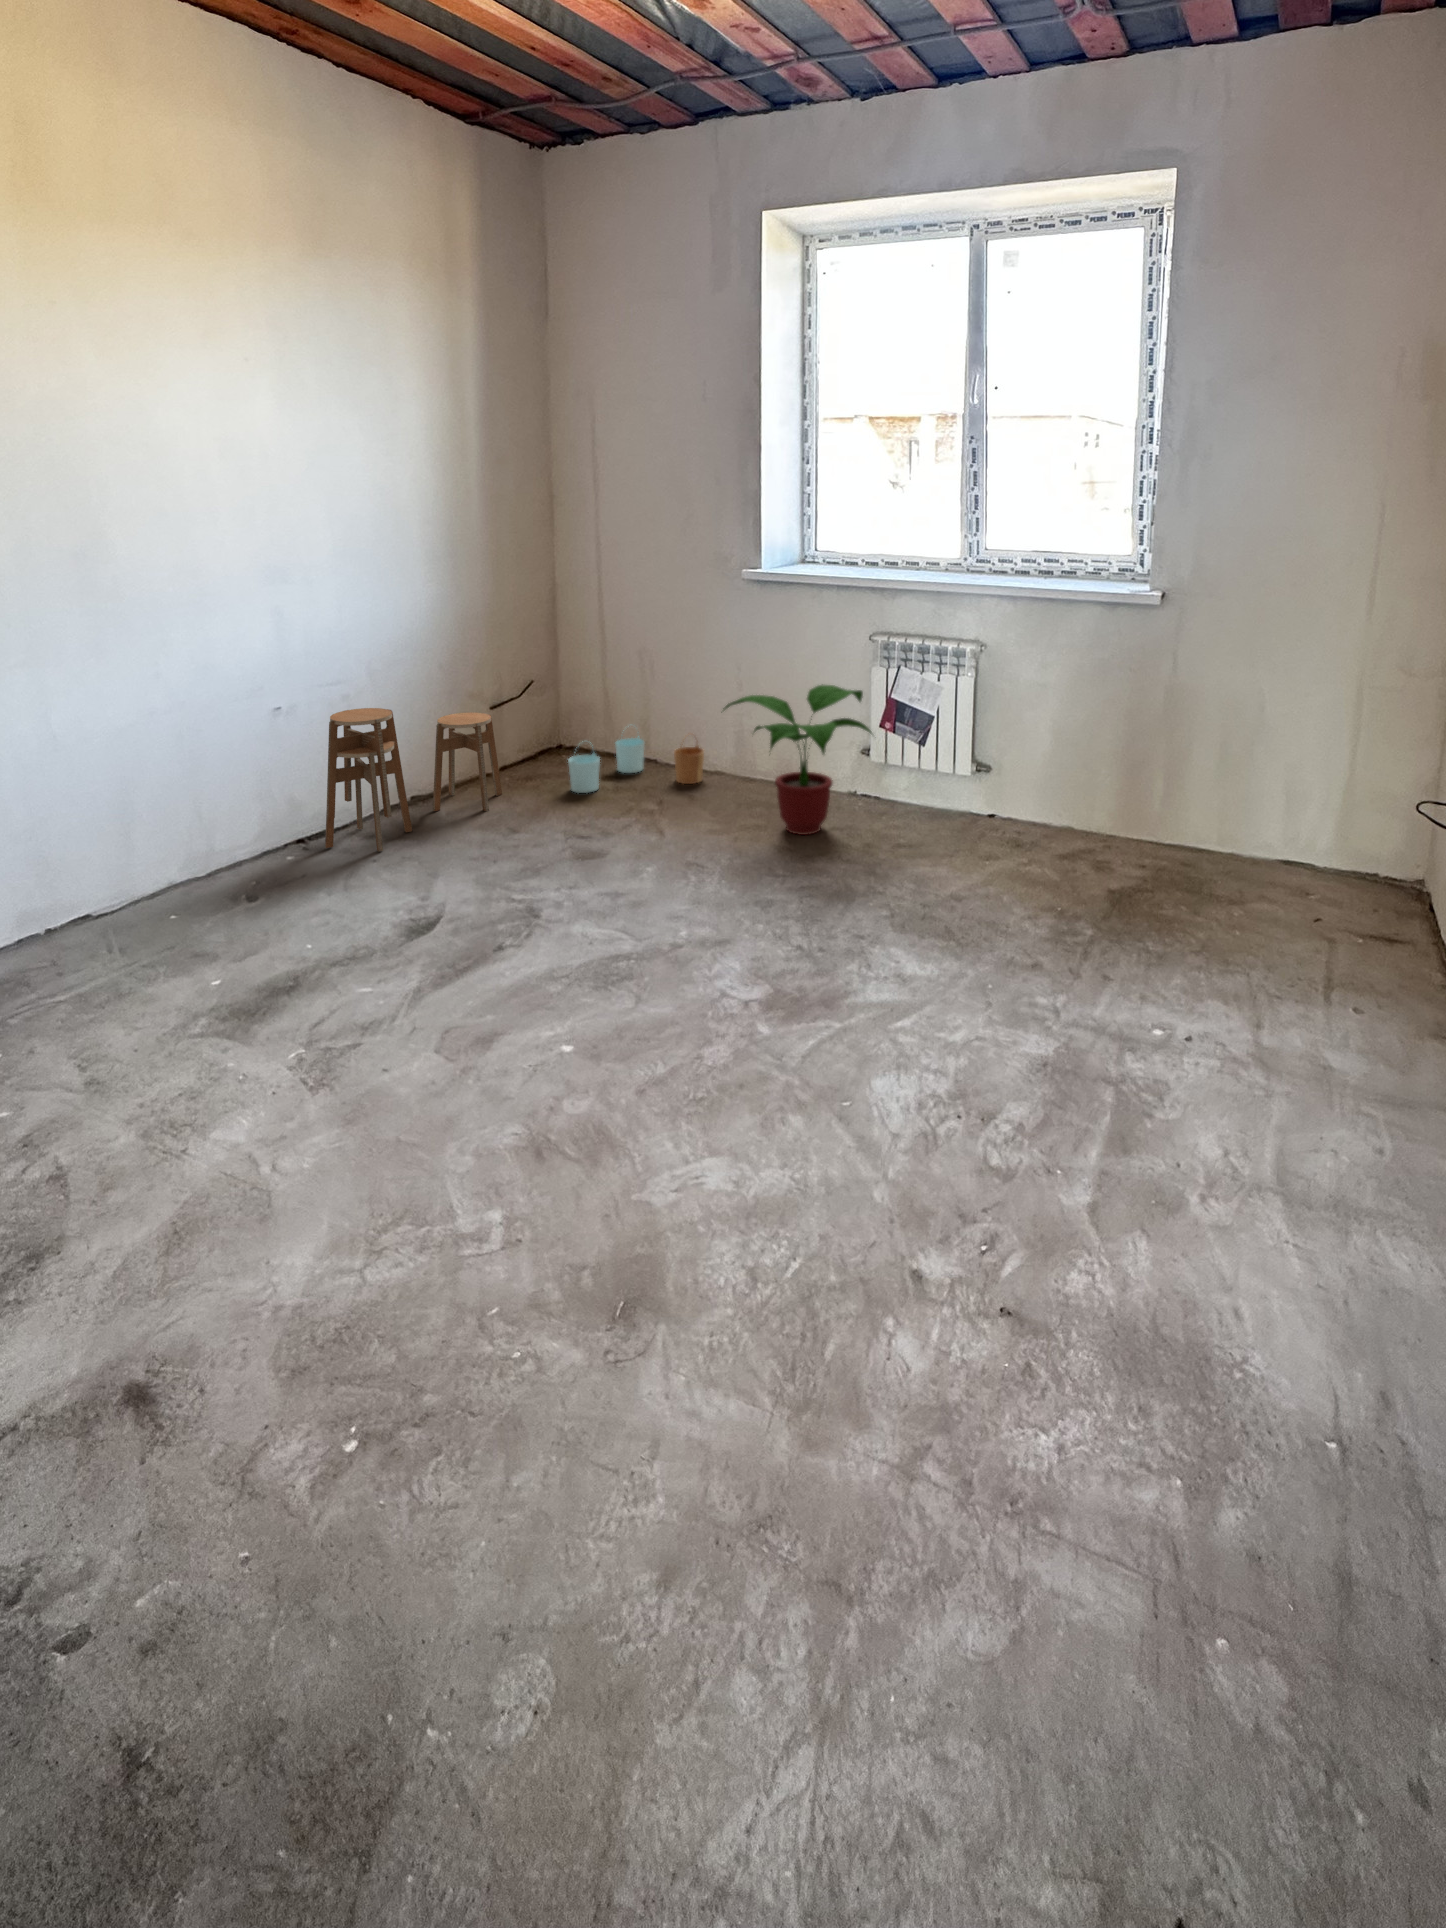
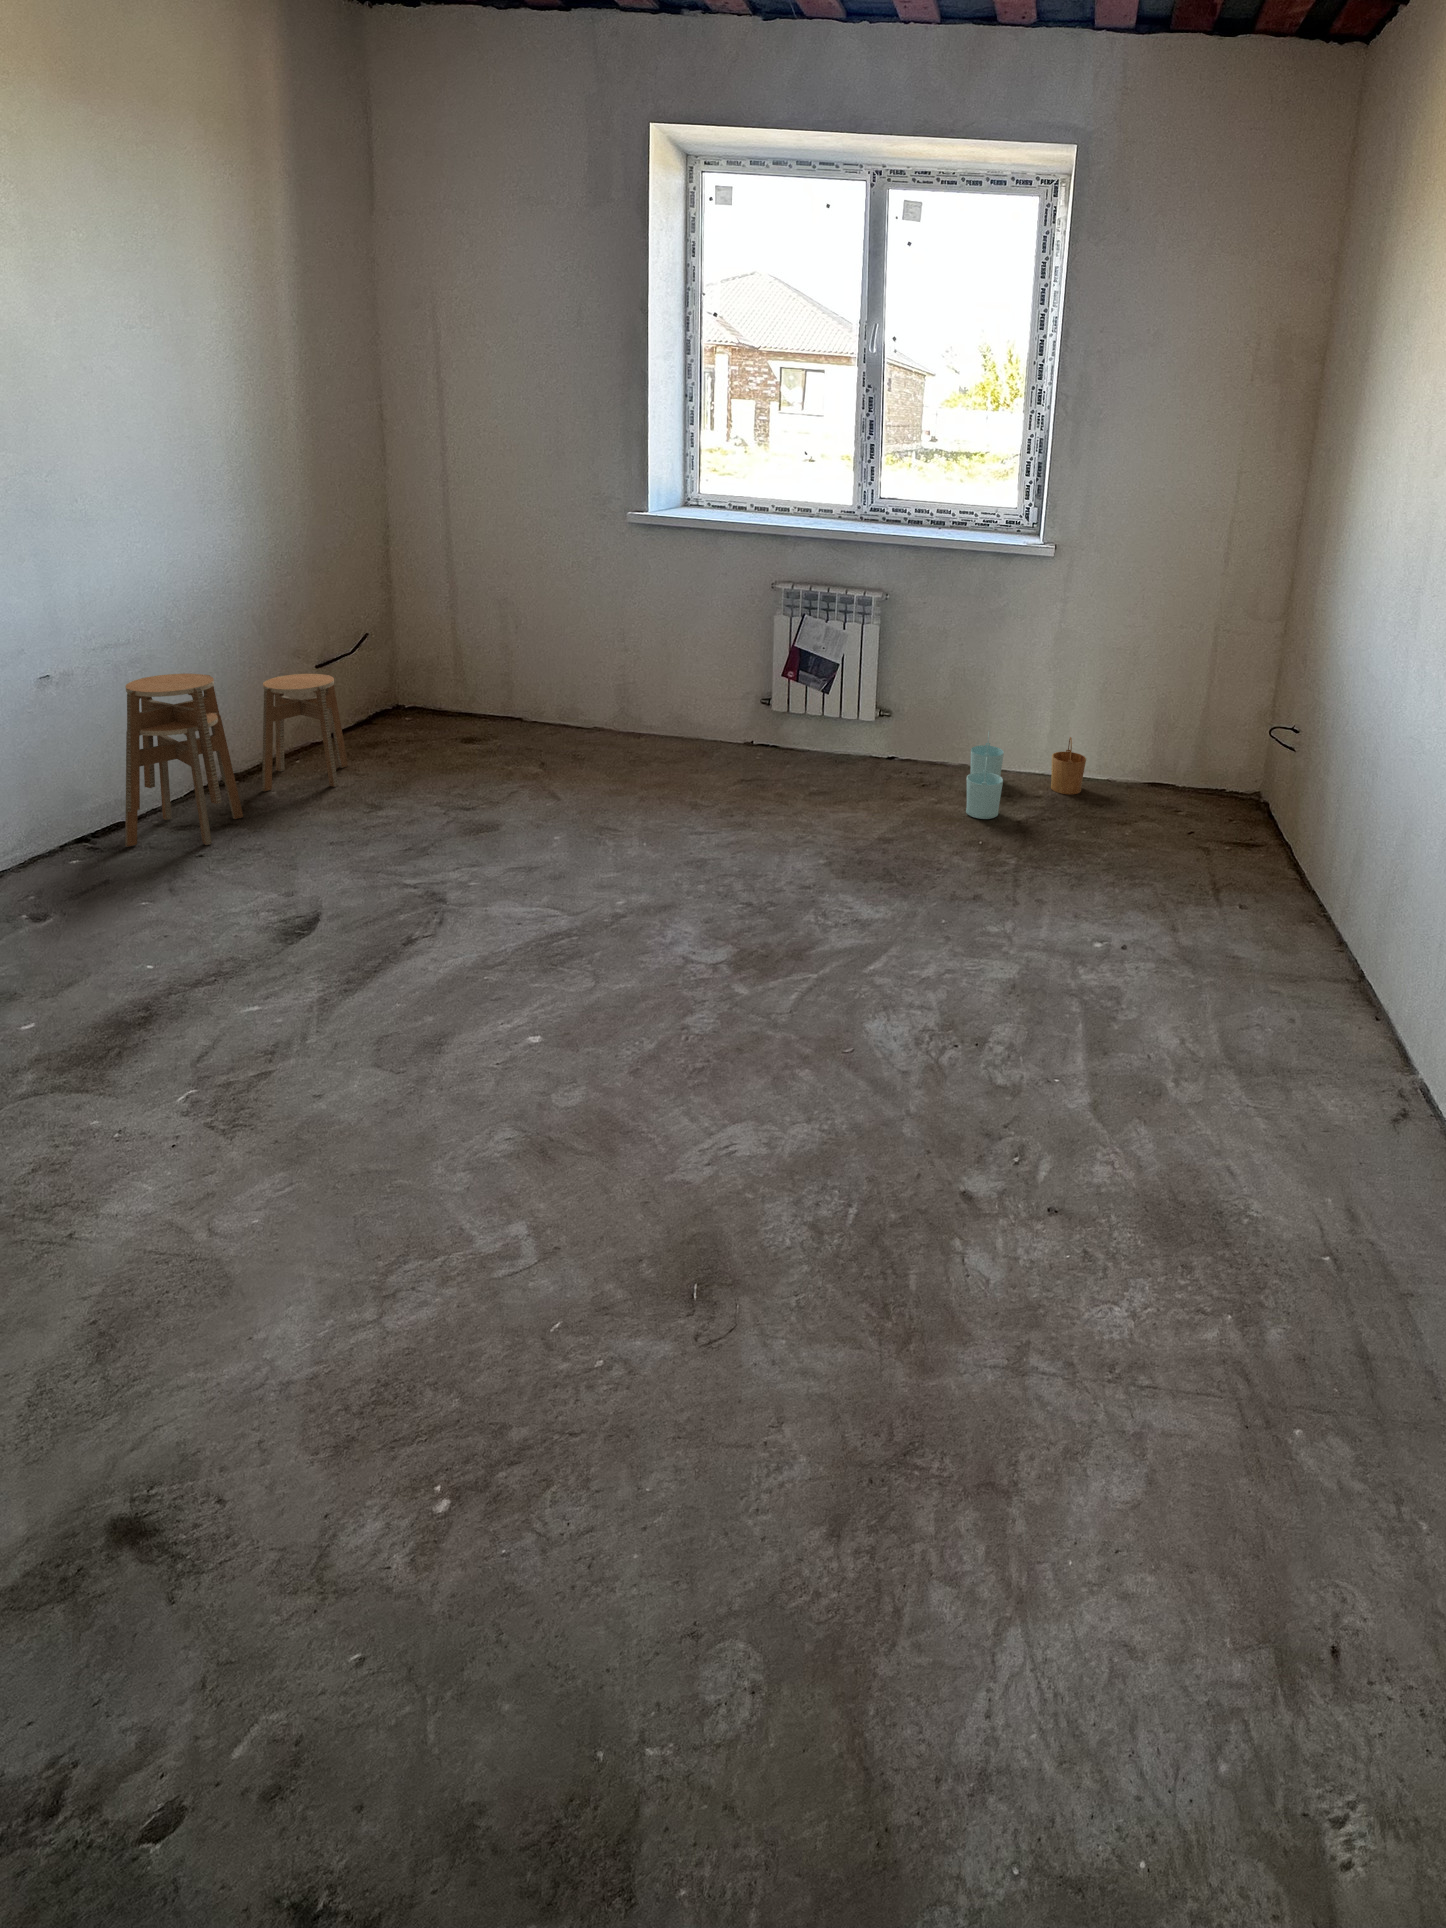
potted plant: present [723,684,872,835] -> none [621,634,790,788]
bucket: present [568,736,704,793] -> present [966,732,1086,819]

